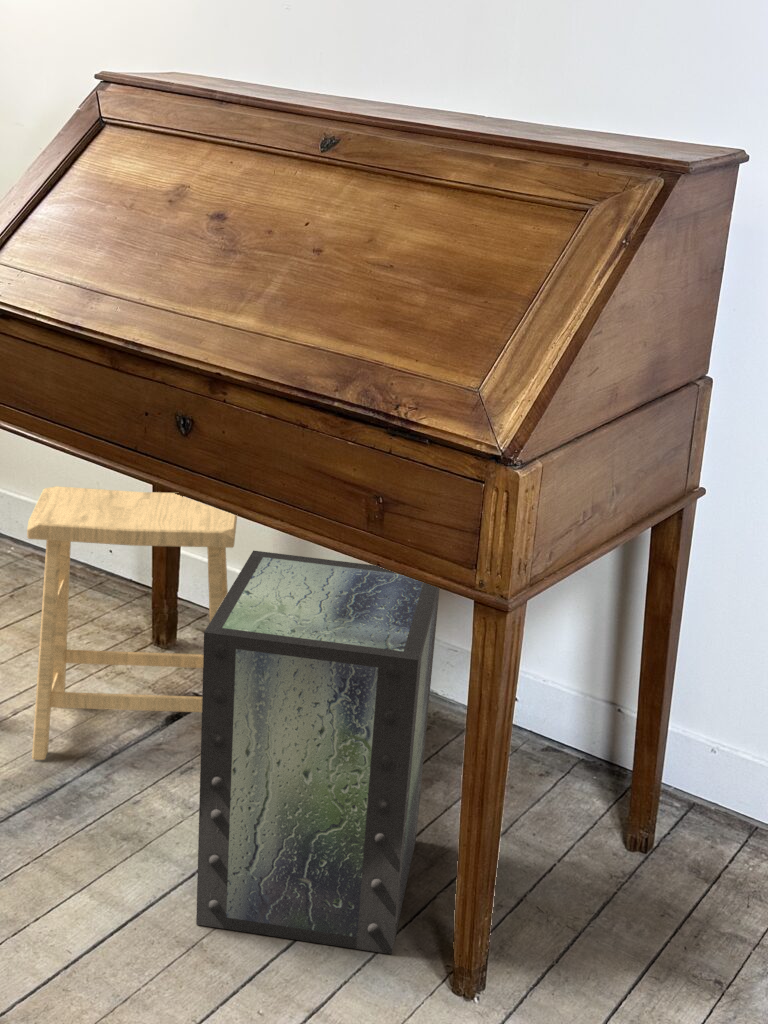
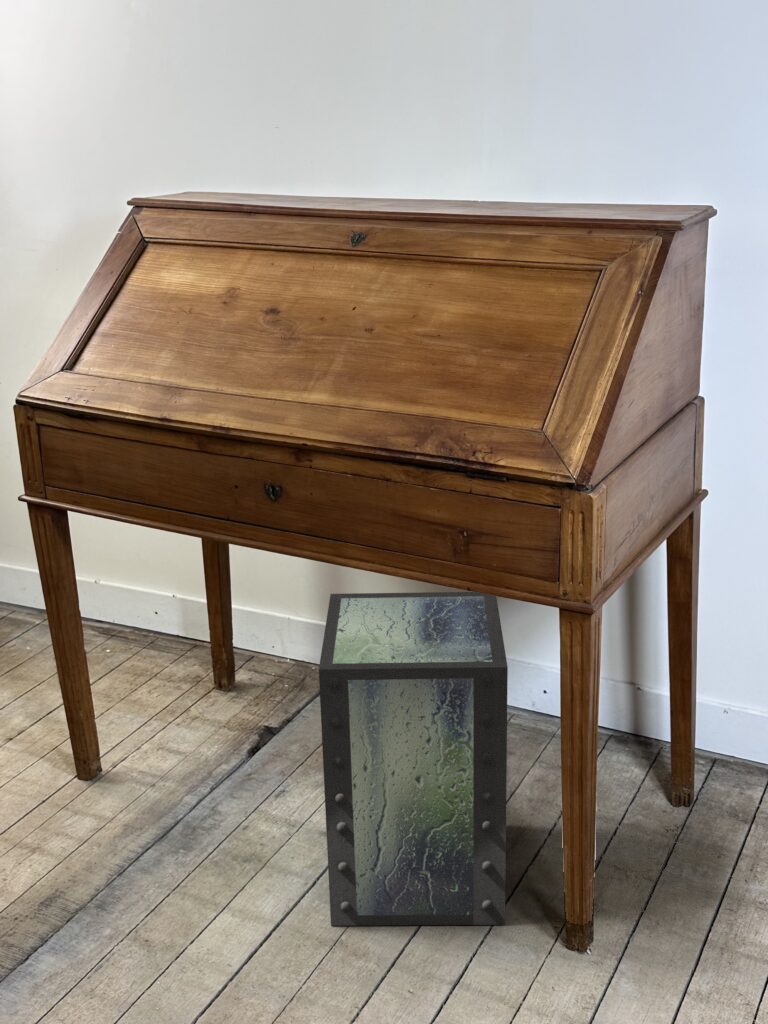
footstool: present [27,486,237,760] -> none [120,549,314,805]

